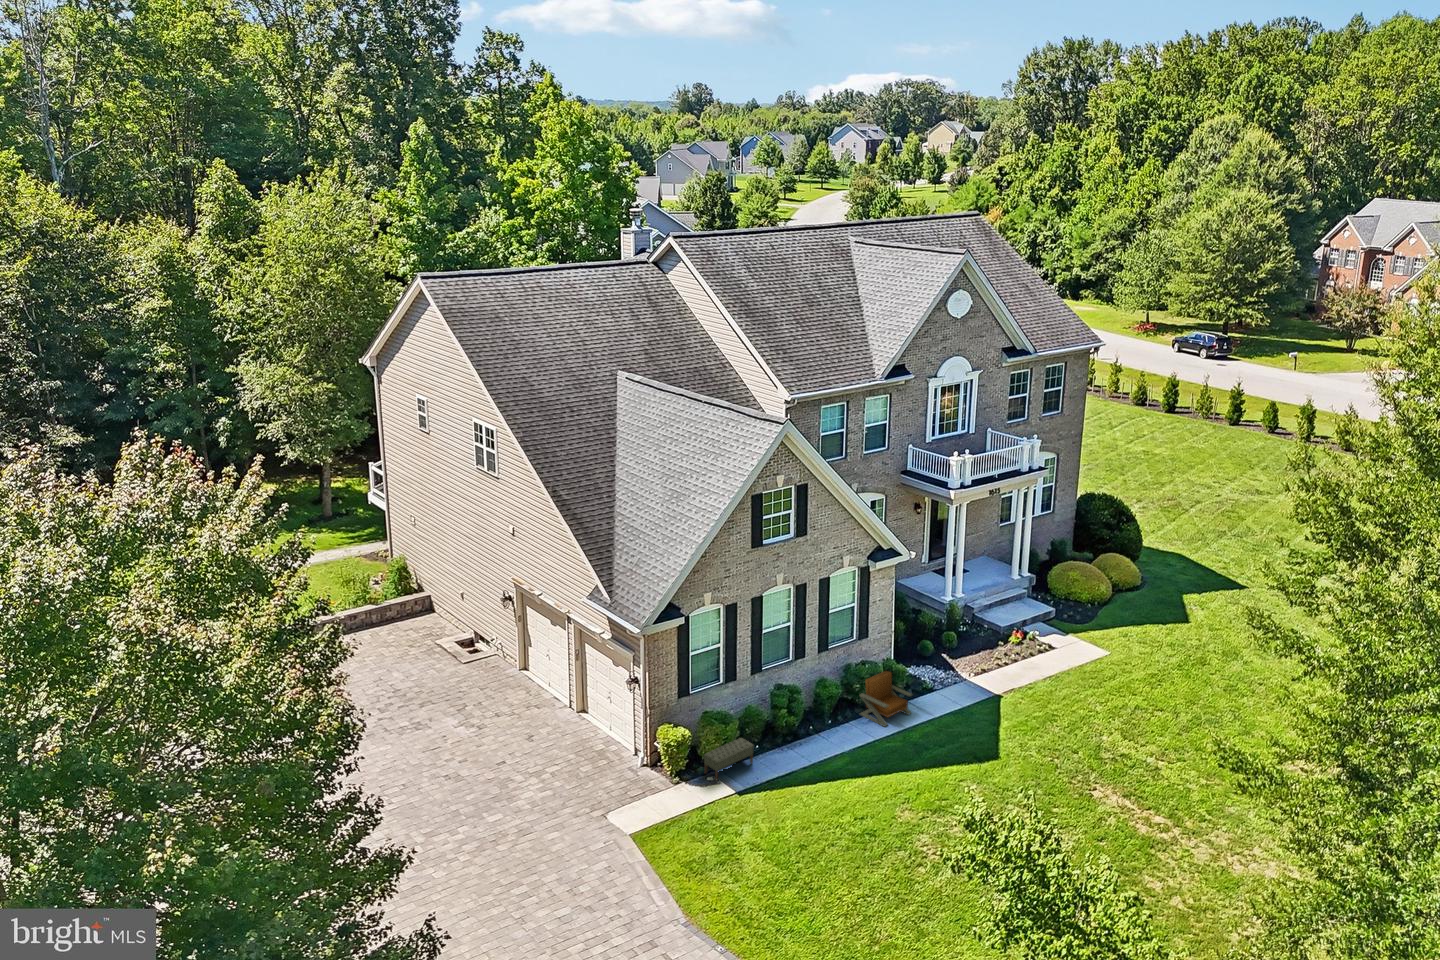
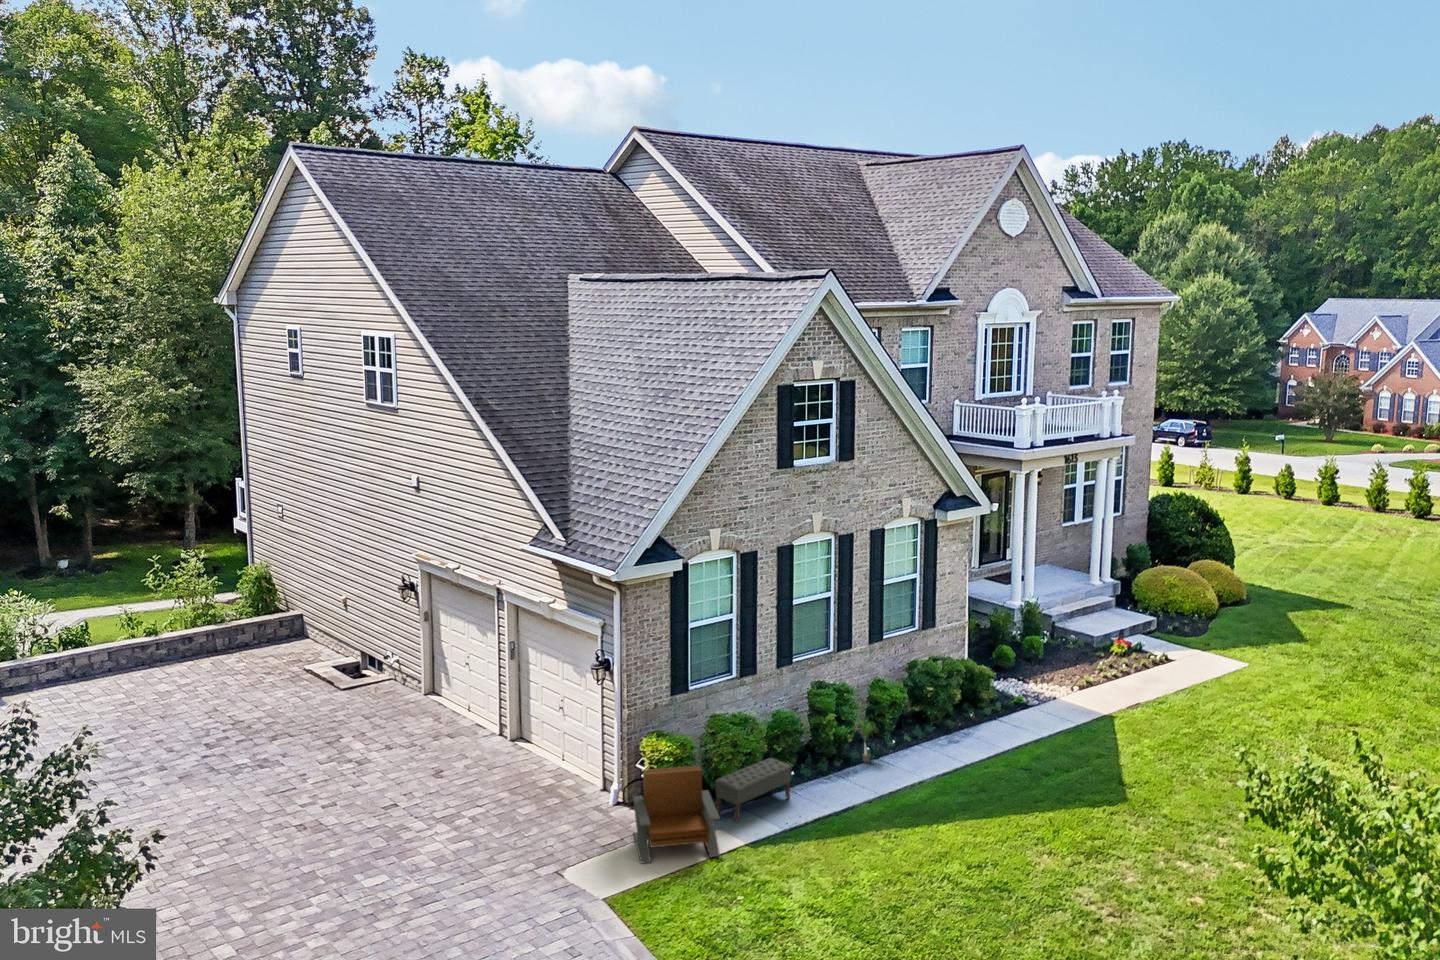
lounge chair: present [860,671,912,727] -> present [633,766,720,863]
potted plant: none [797,707,818,737] -> present [860,721,872,763]

